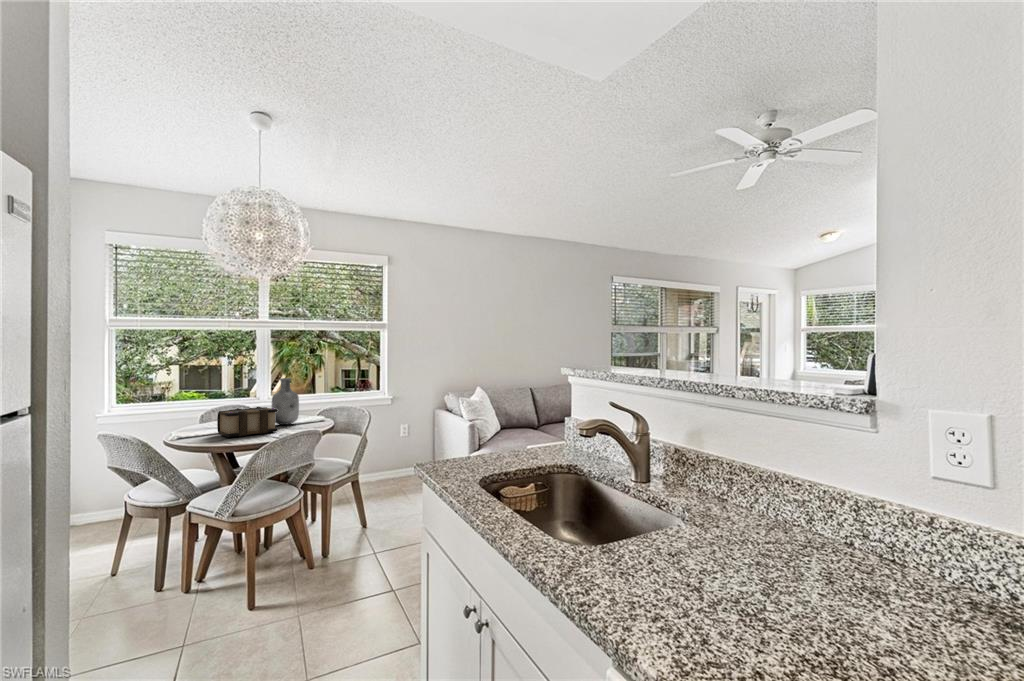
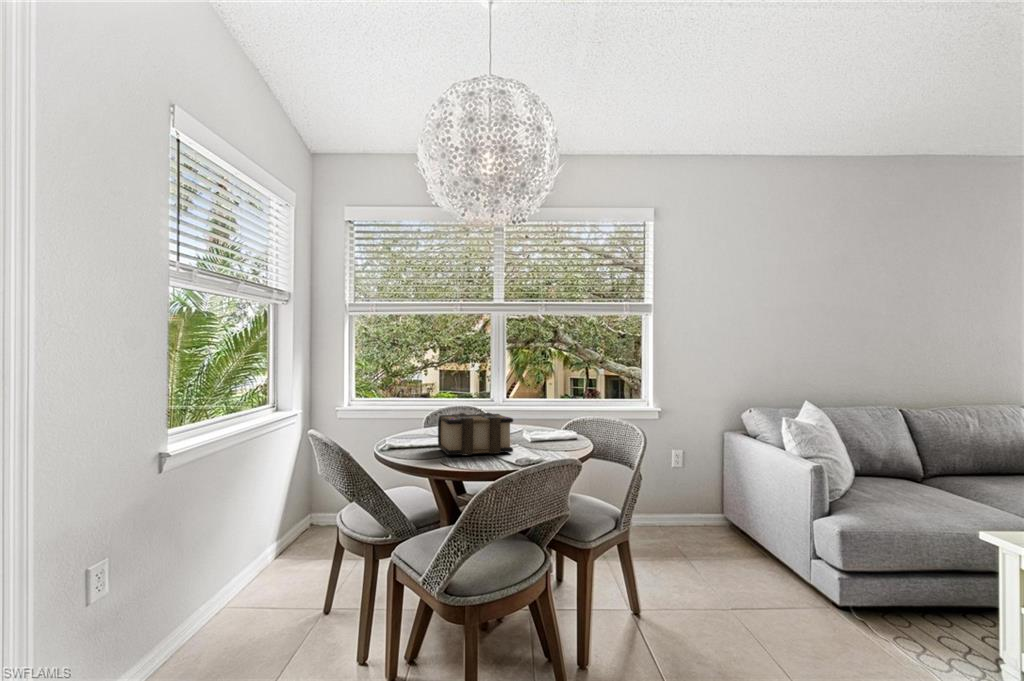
vase: present [272,378,299,425] -> none [506,373,541,441]

